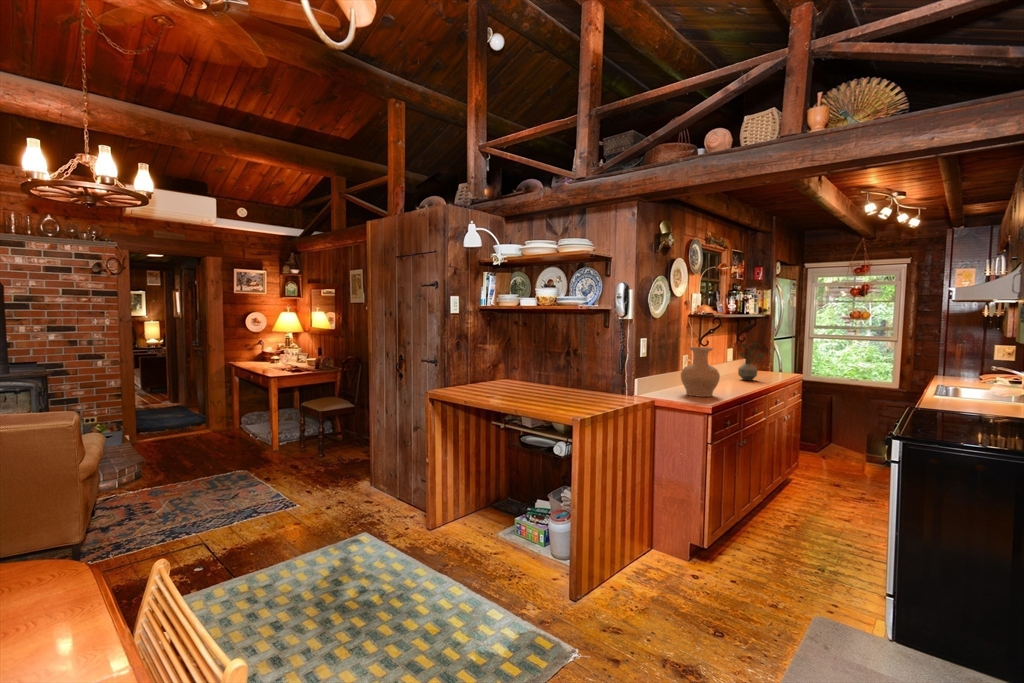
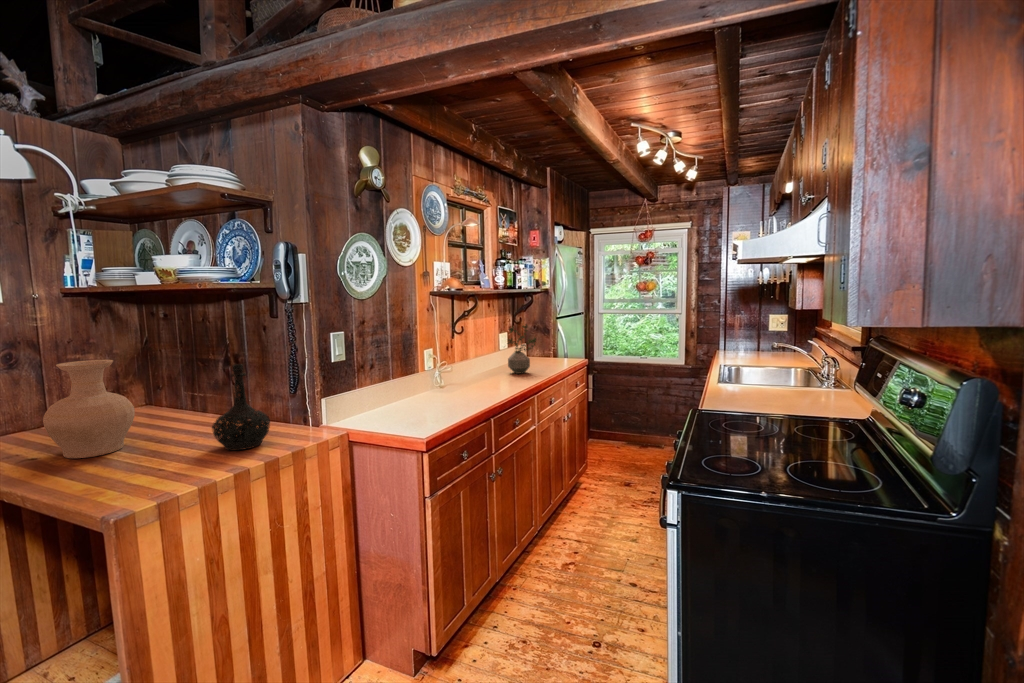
vase: present [681,347,720,397] -> present [43,360,135,458]
bottle: none [584,352,614,402] -> present [212,364,270,450]

